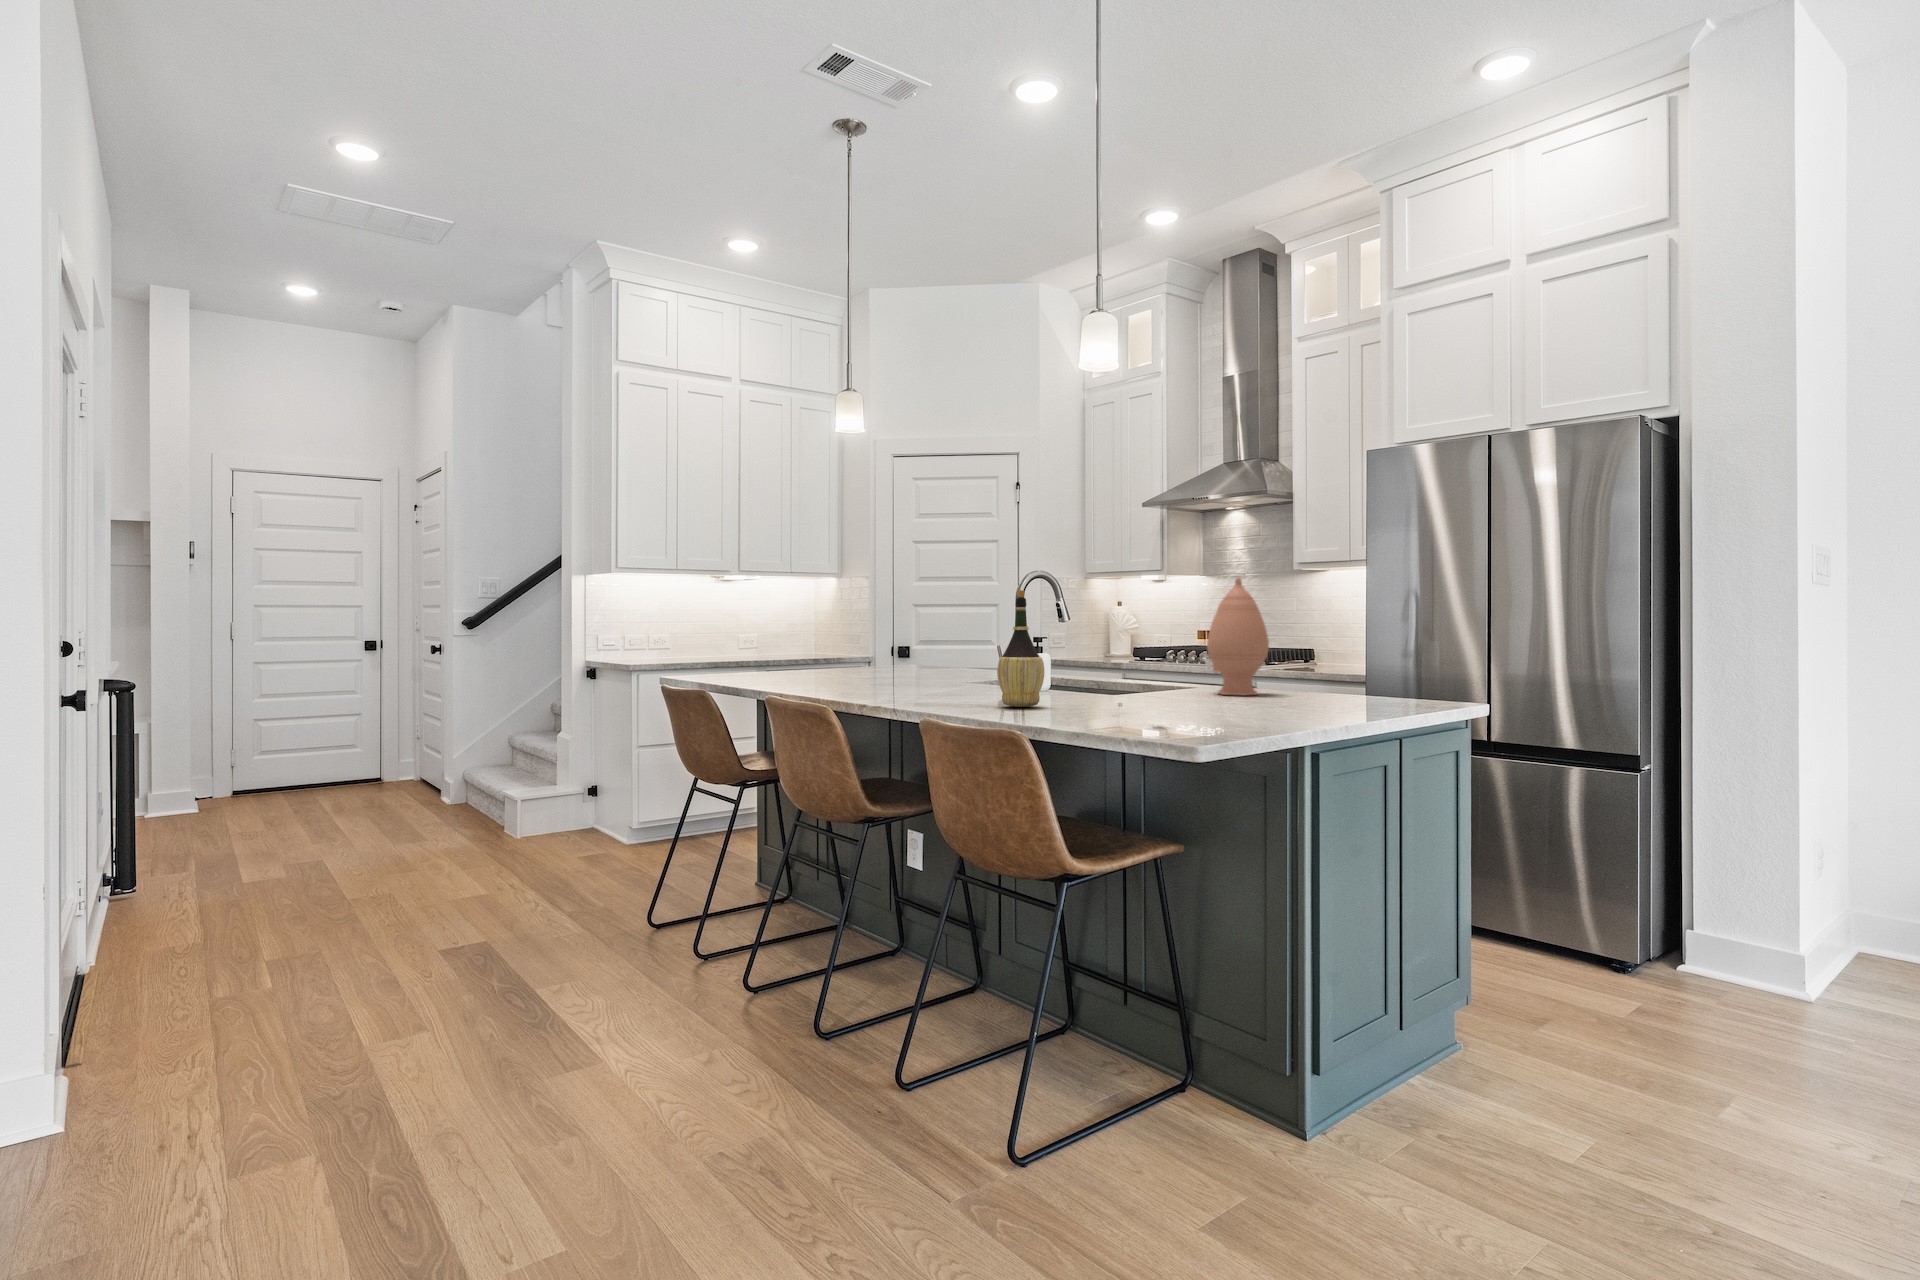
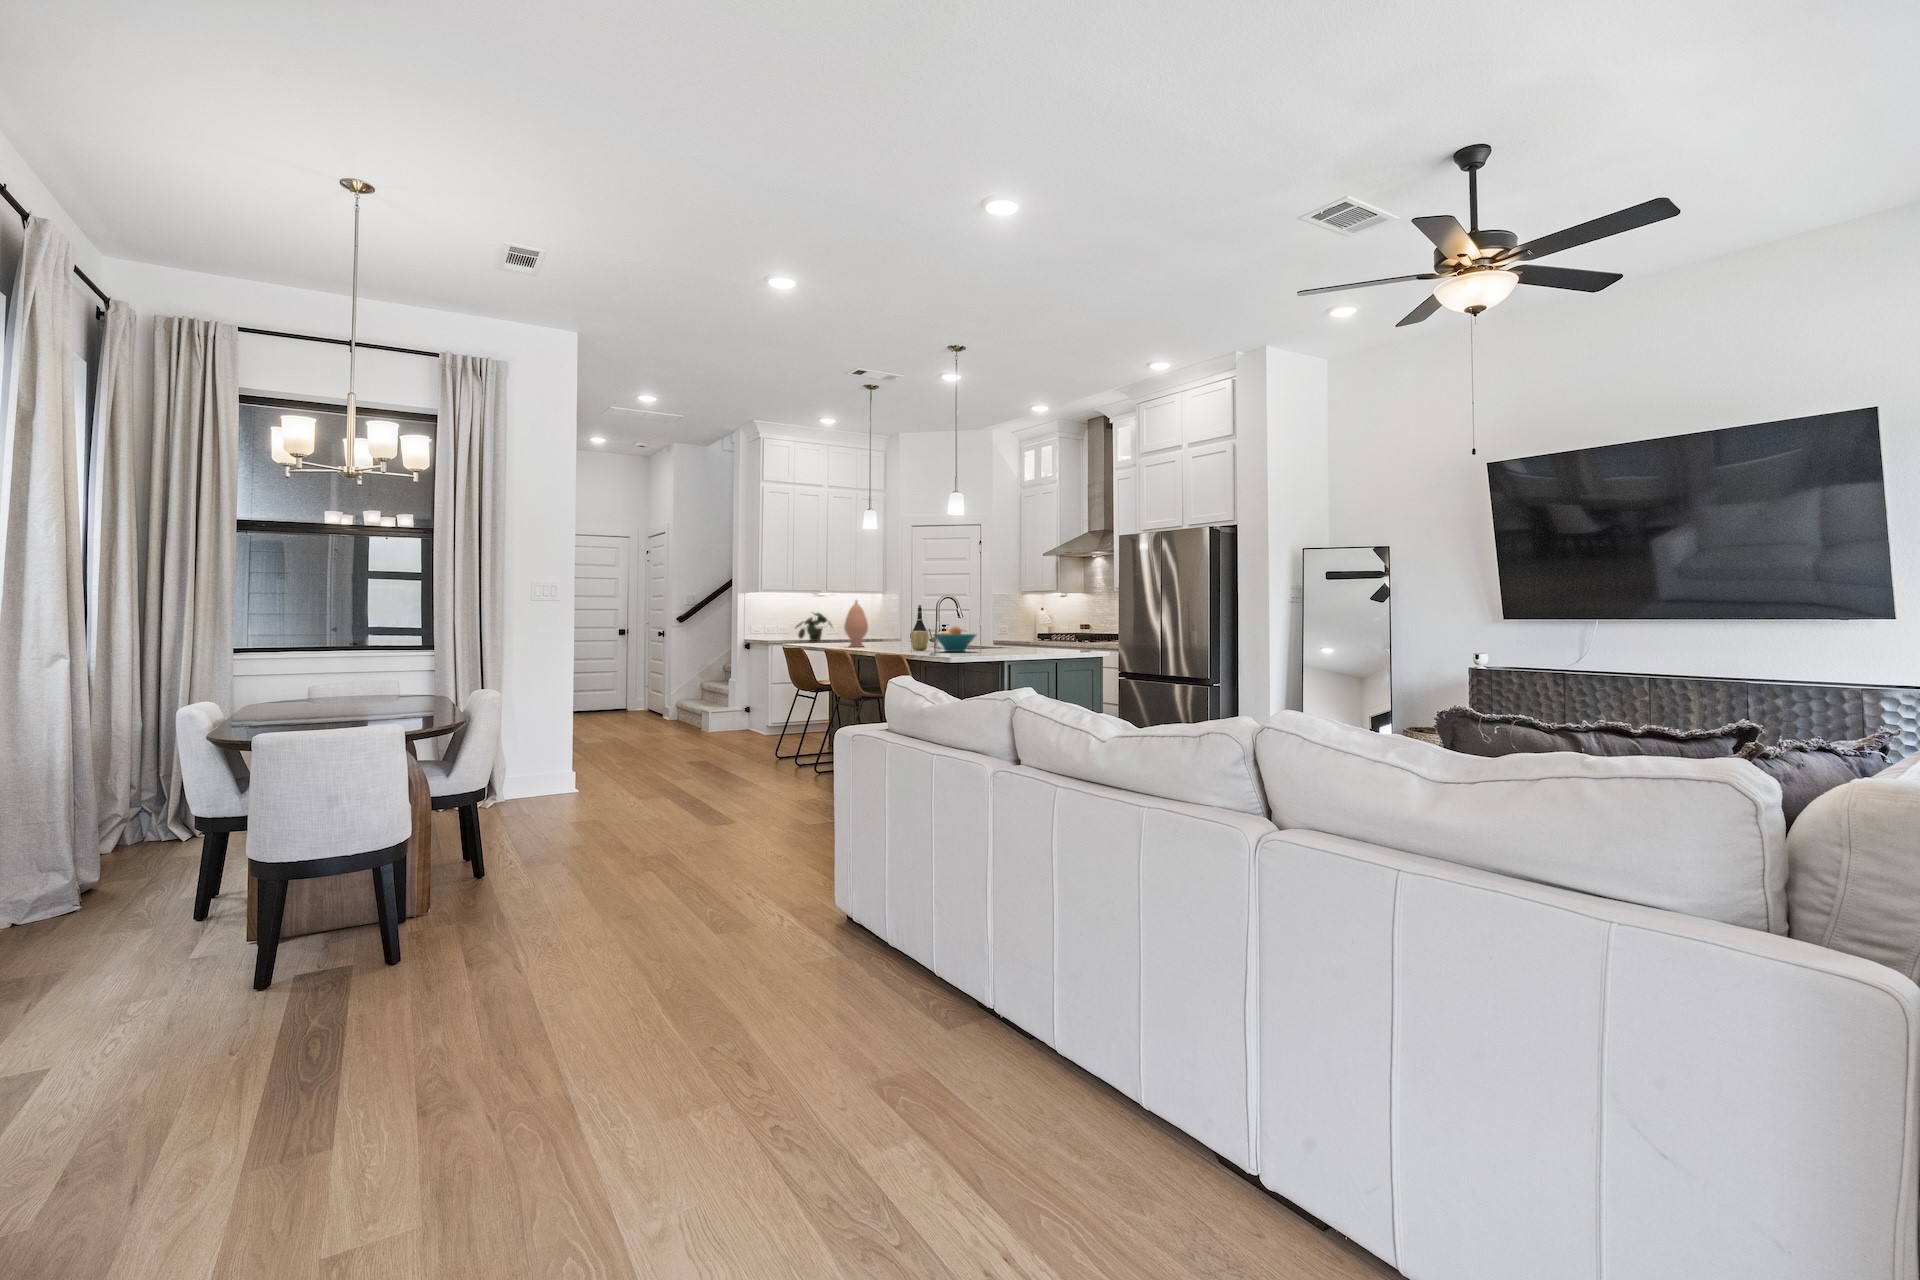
vase: present [1205,577,1269,695] -> present [844,601,868,647]
potted plant: none [681,611,755,666] -> present [796,613,832,641]
fruit bowl: none [1076,646,1196,716] -> present [934,626,977,652]

